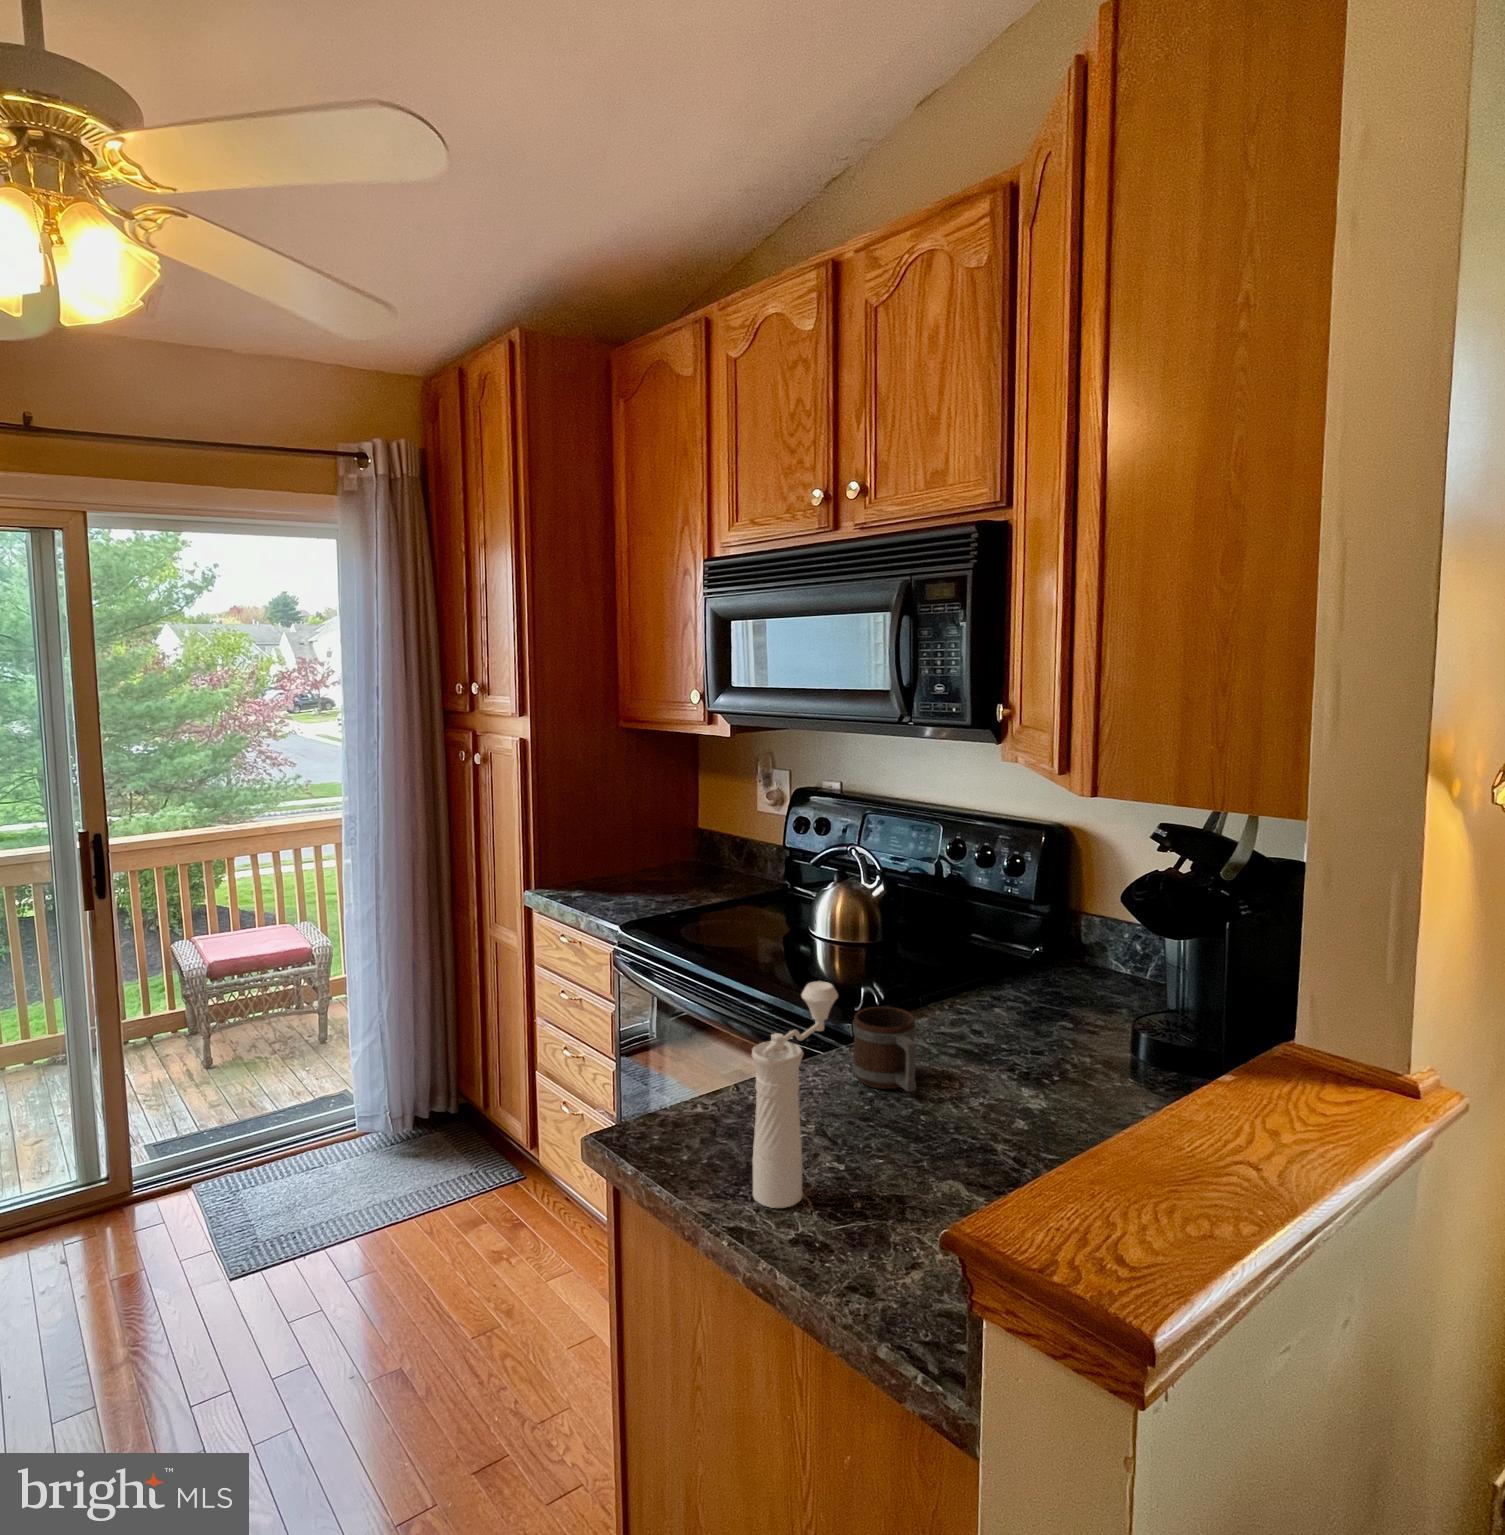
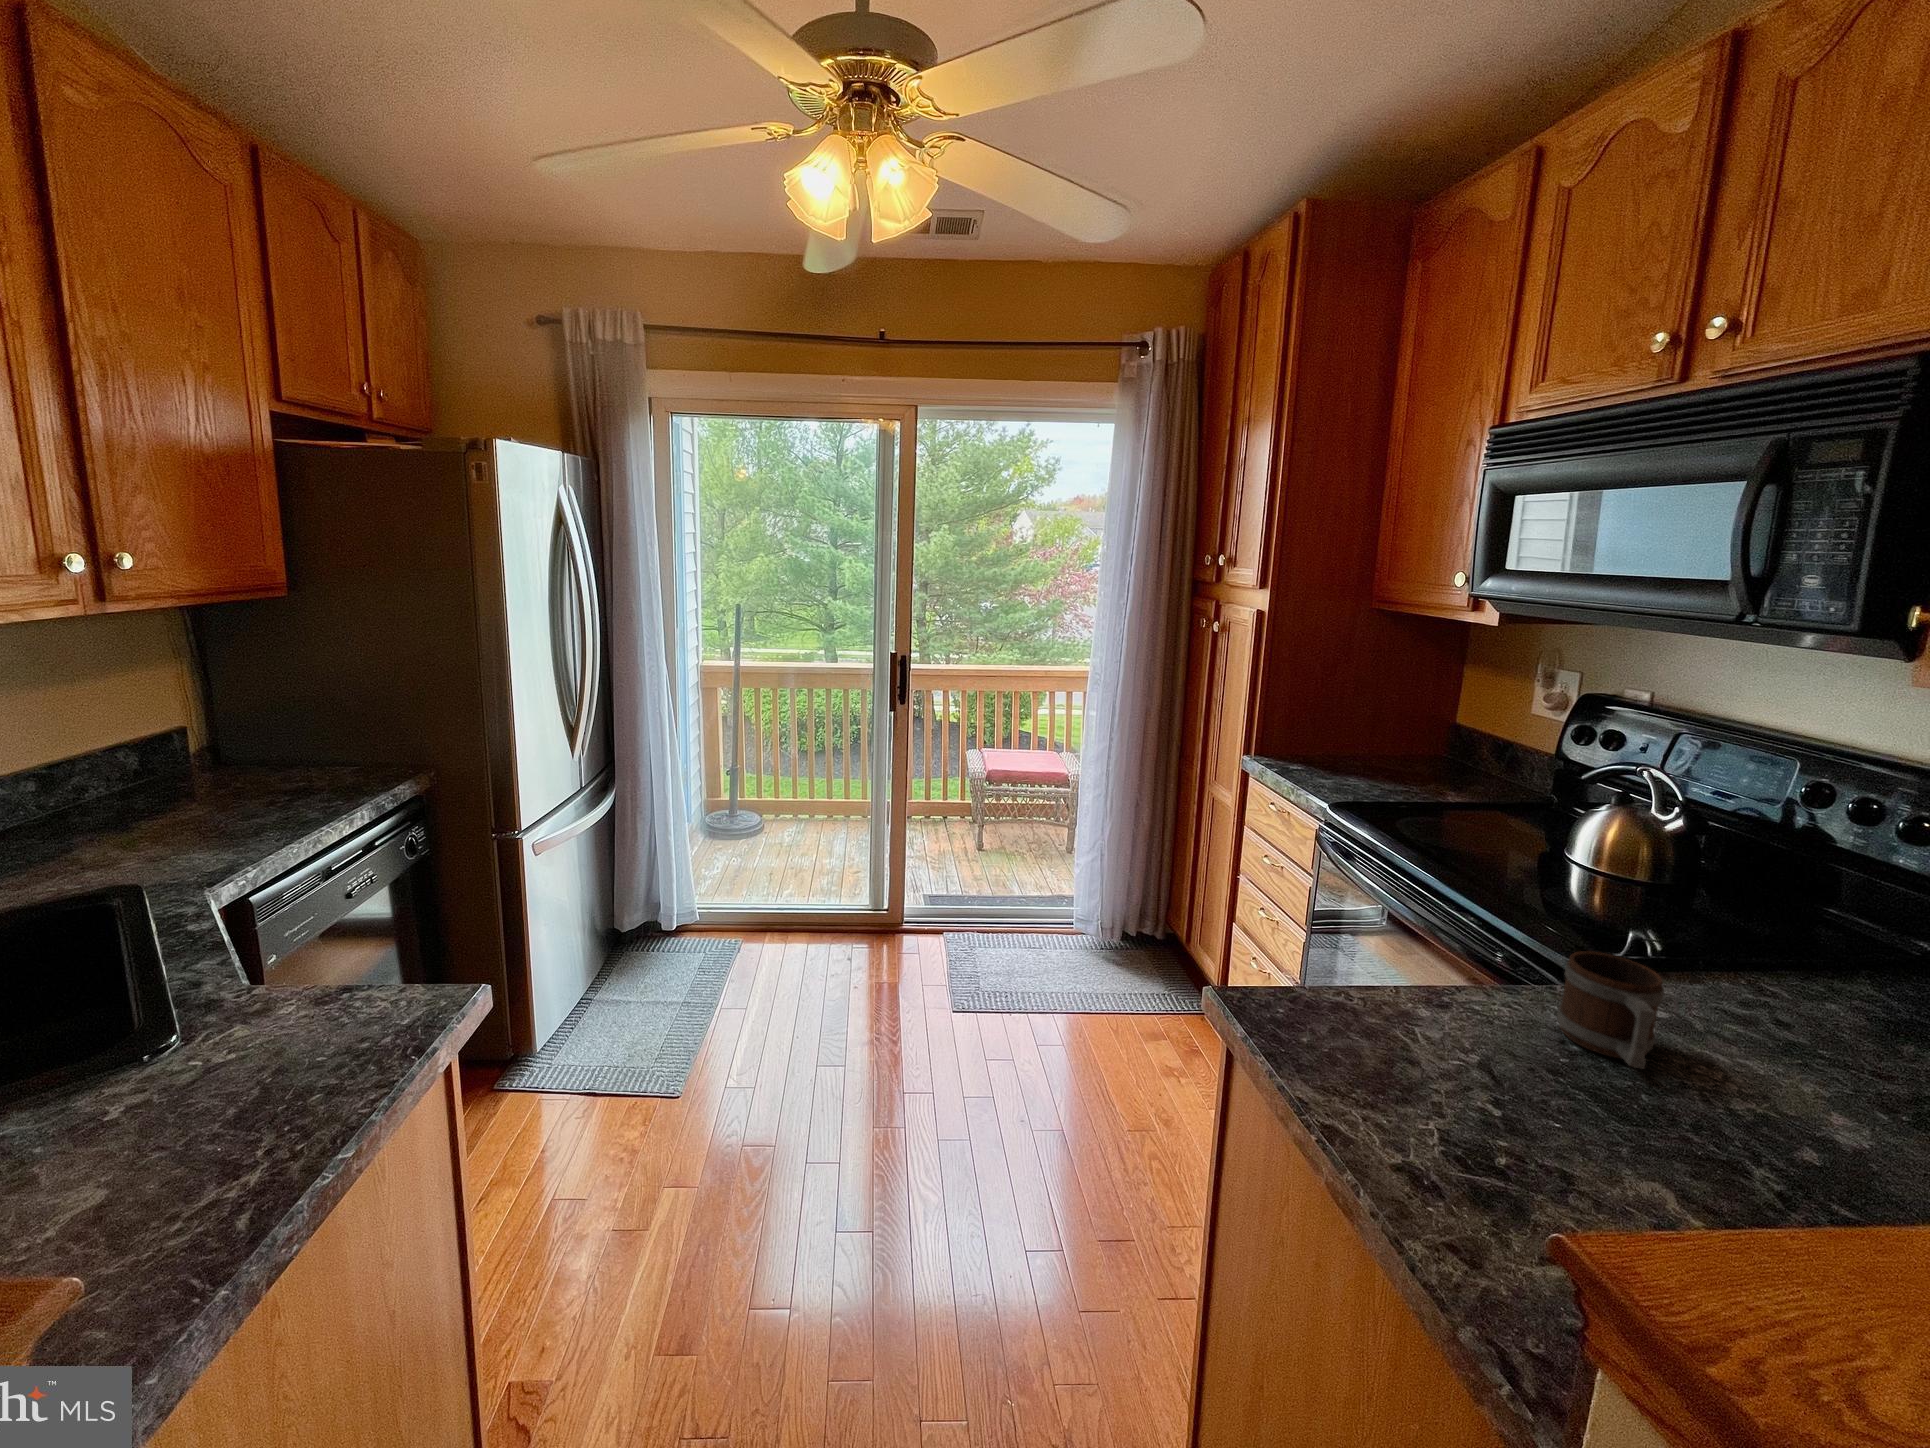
pepper mill: present [752,981,838,1208] -> none [1368,893,1528,1129]

